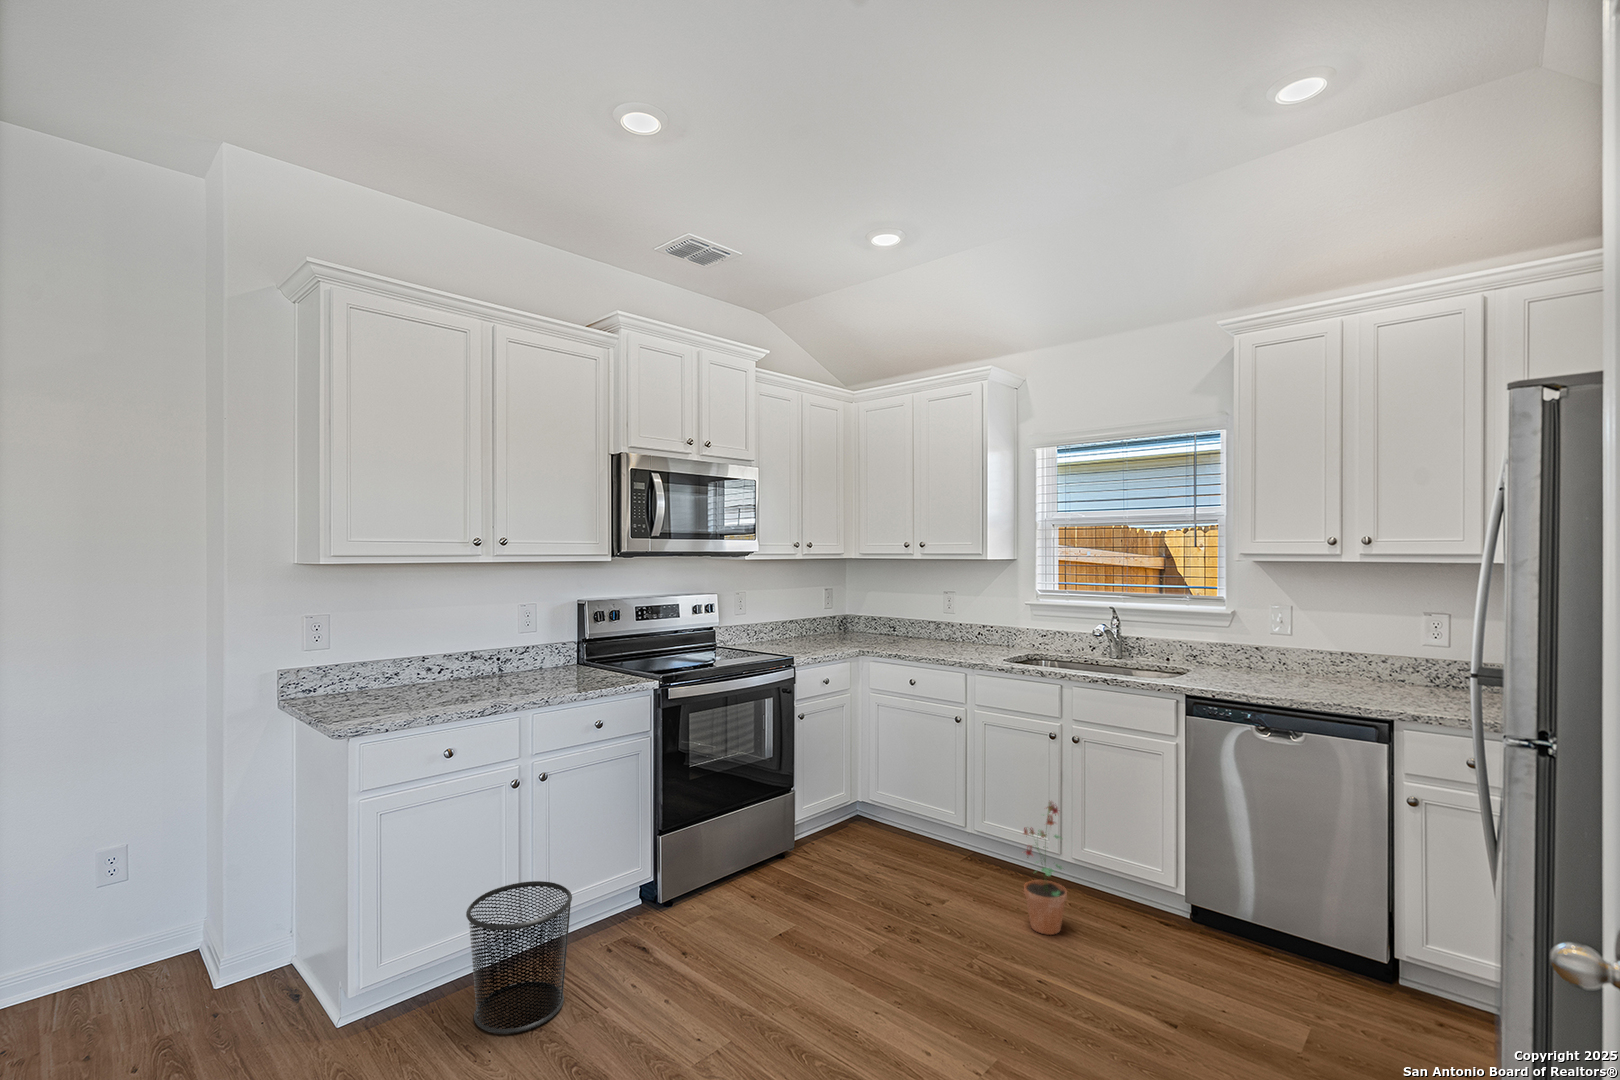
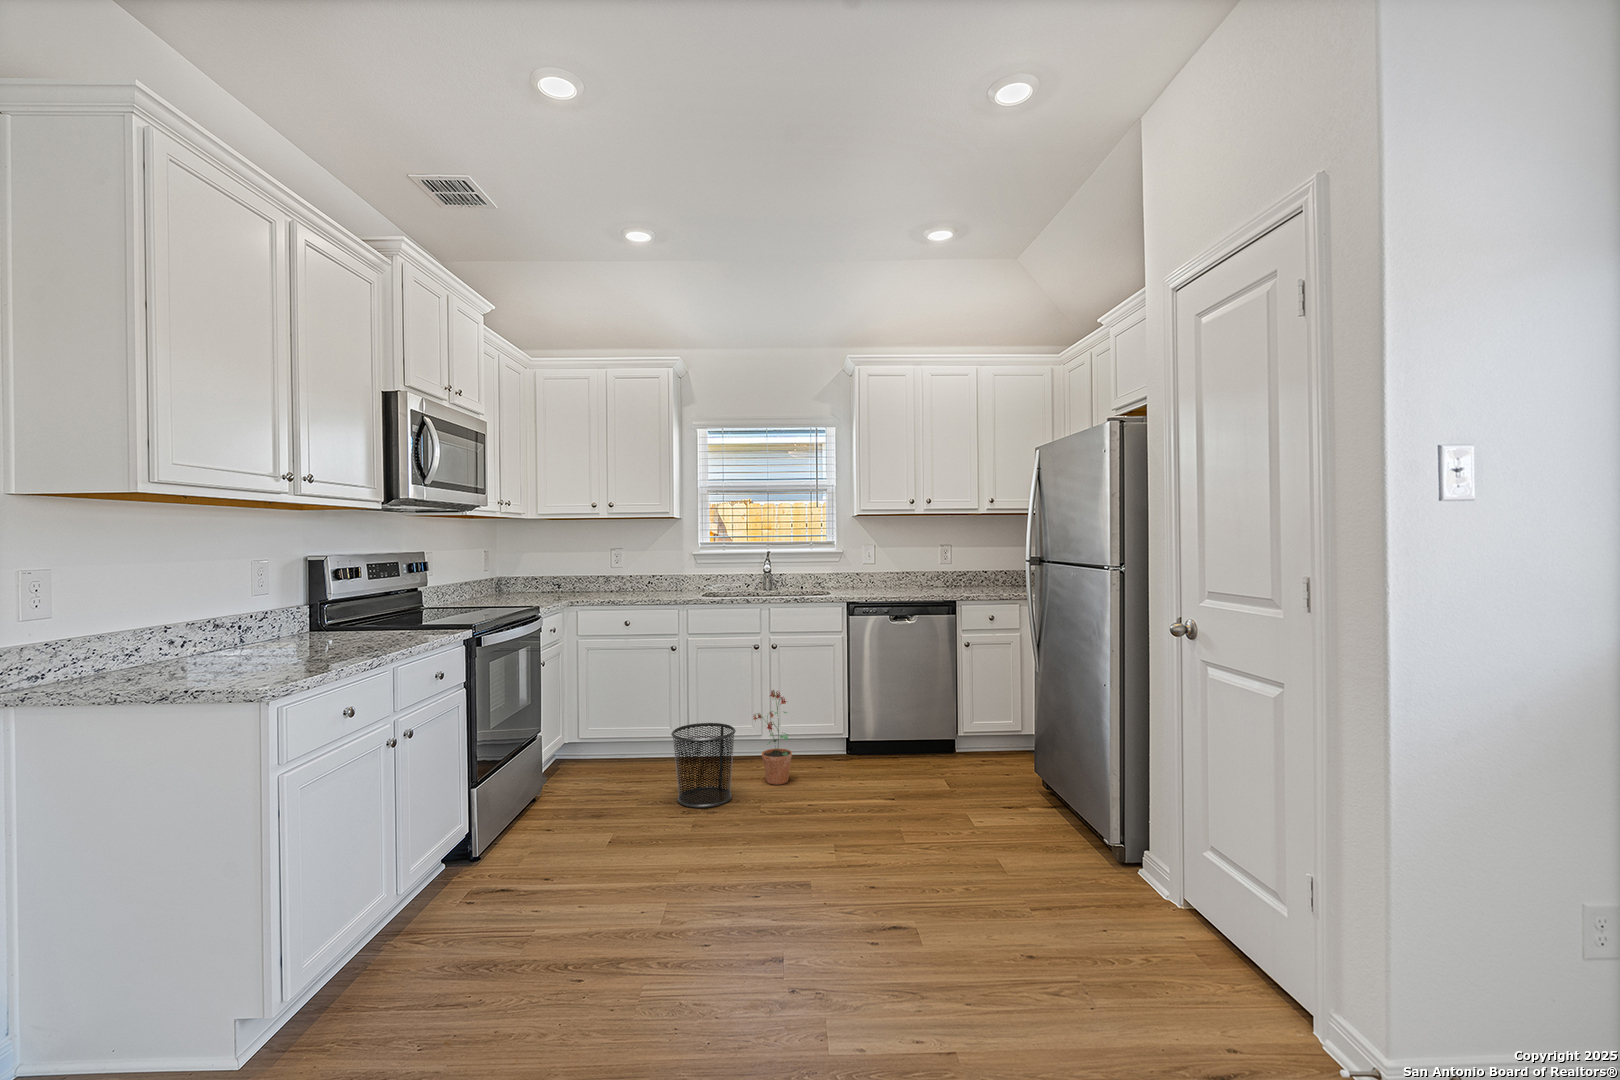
waste bin: present [466,881,572,1034] -> present [671,723,736,808]

